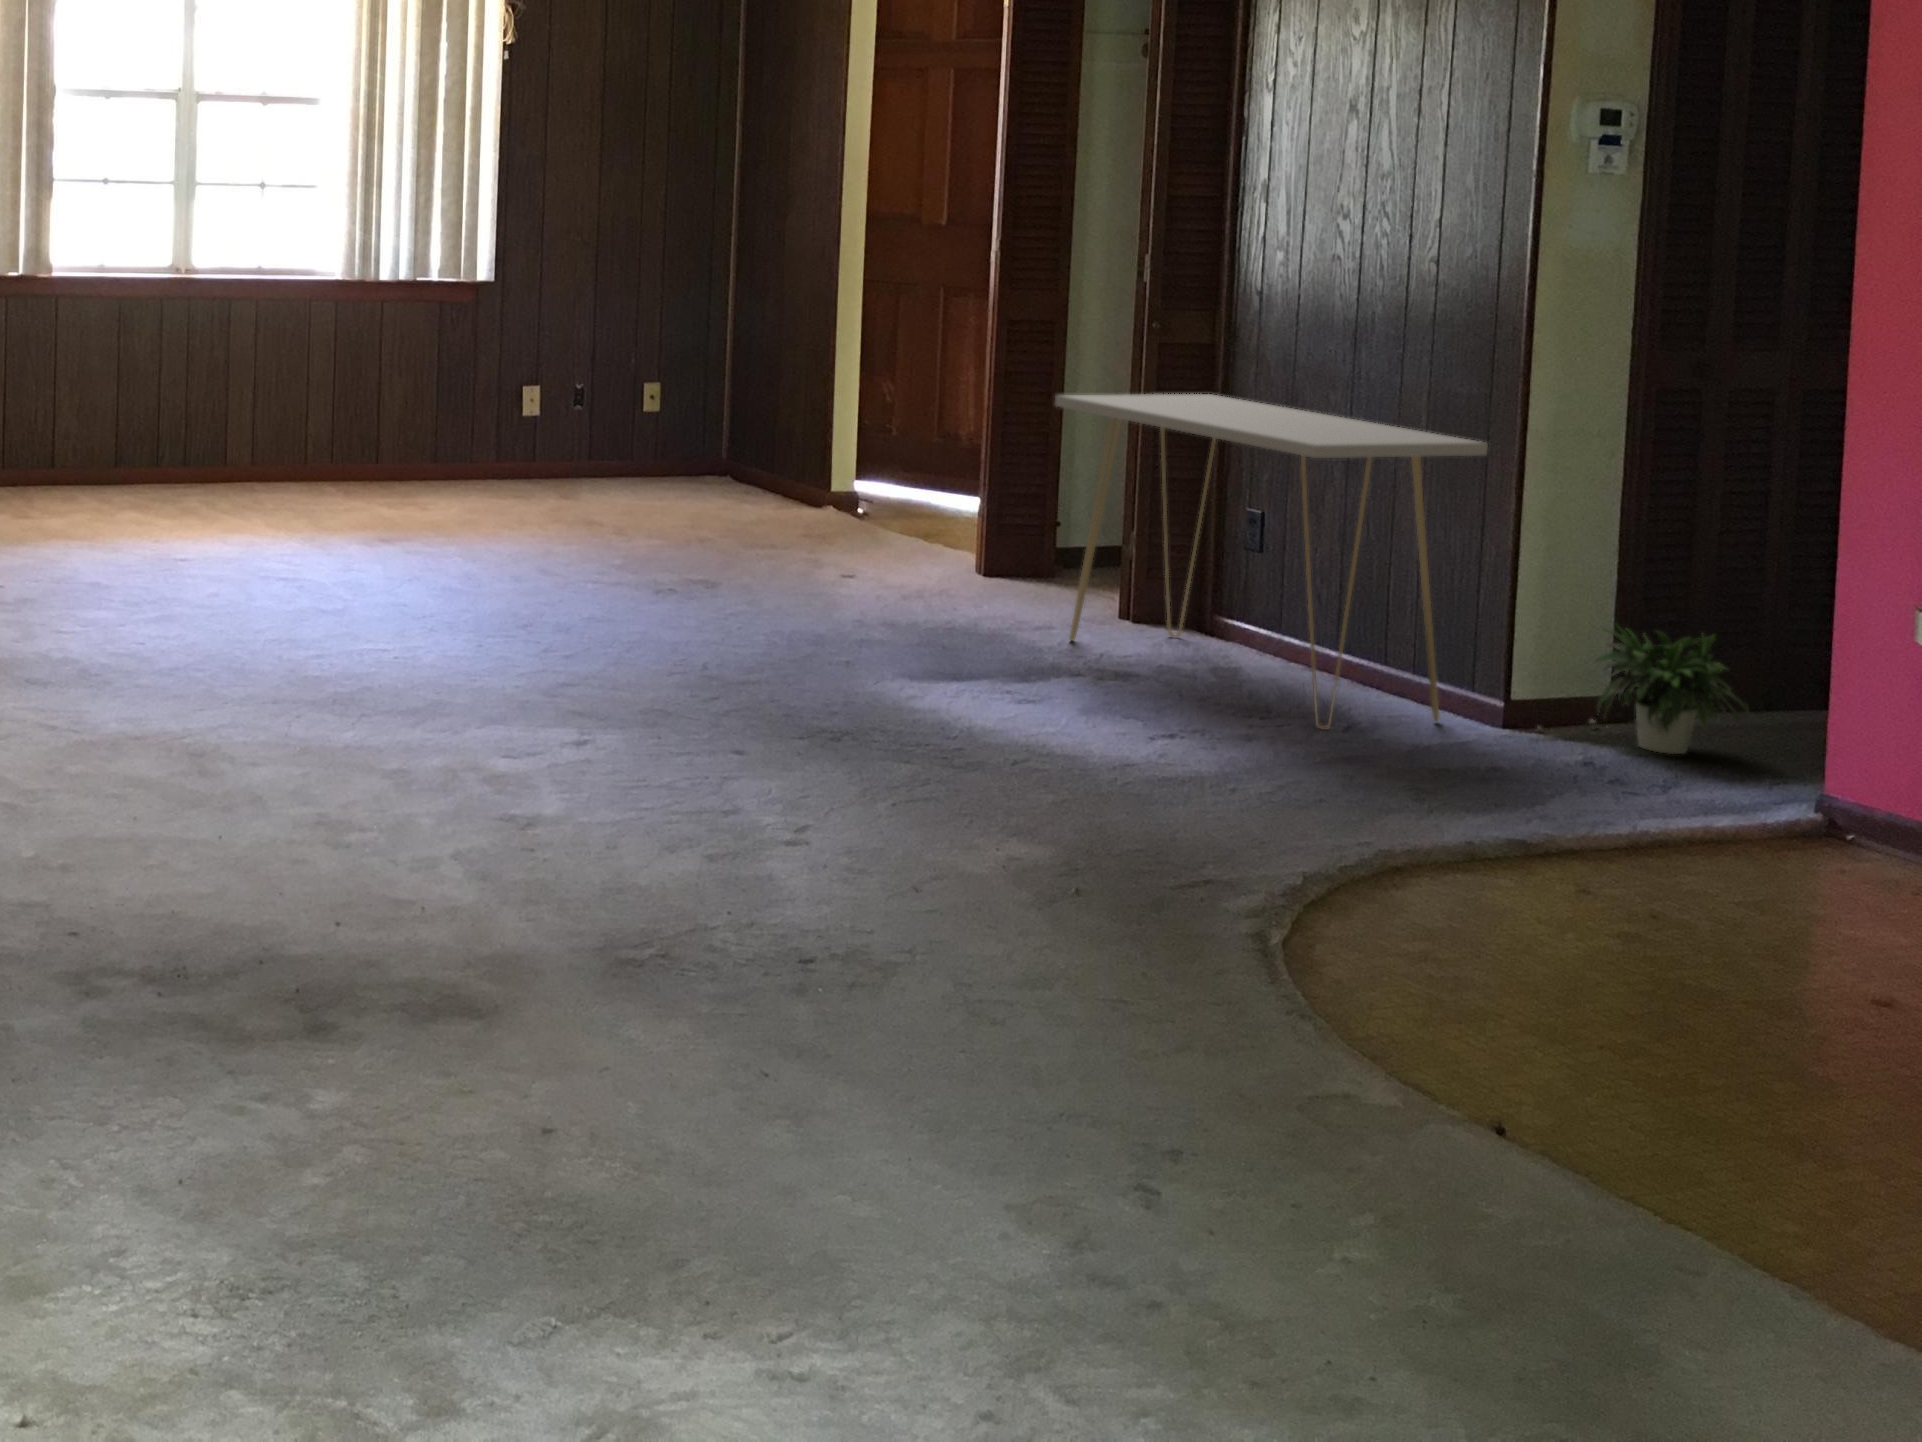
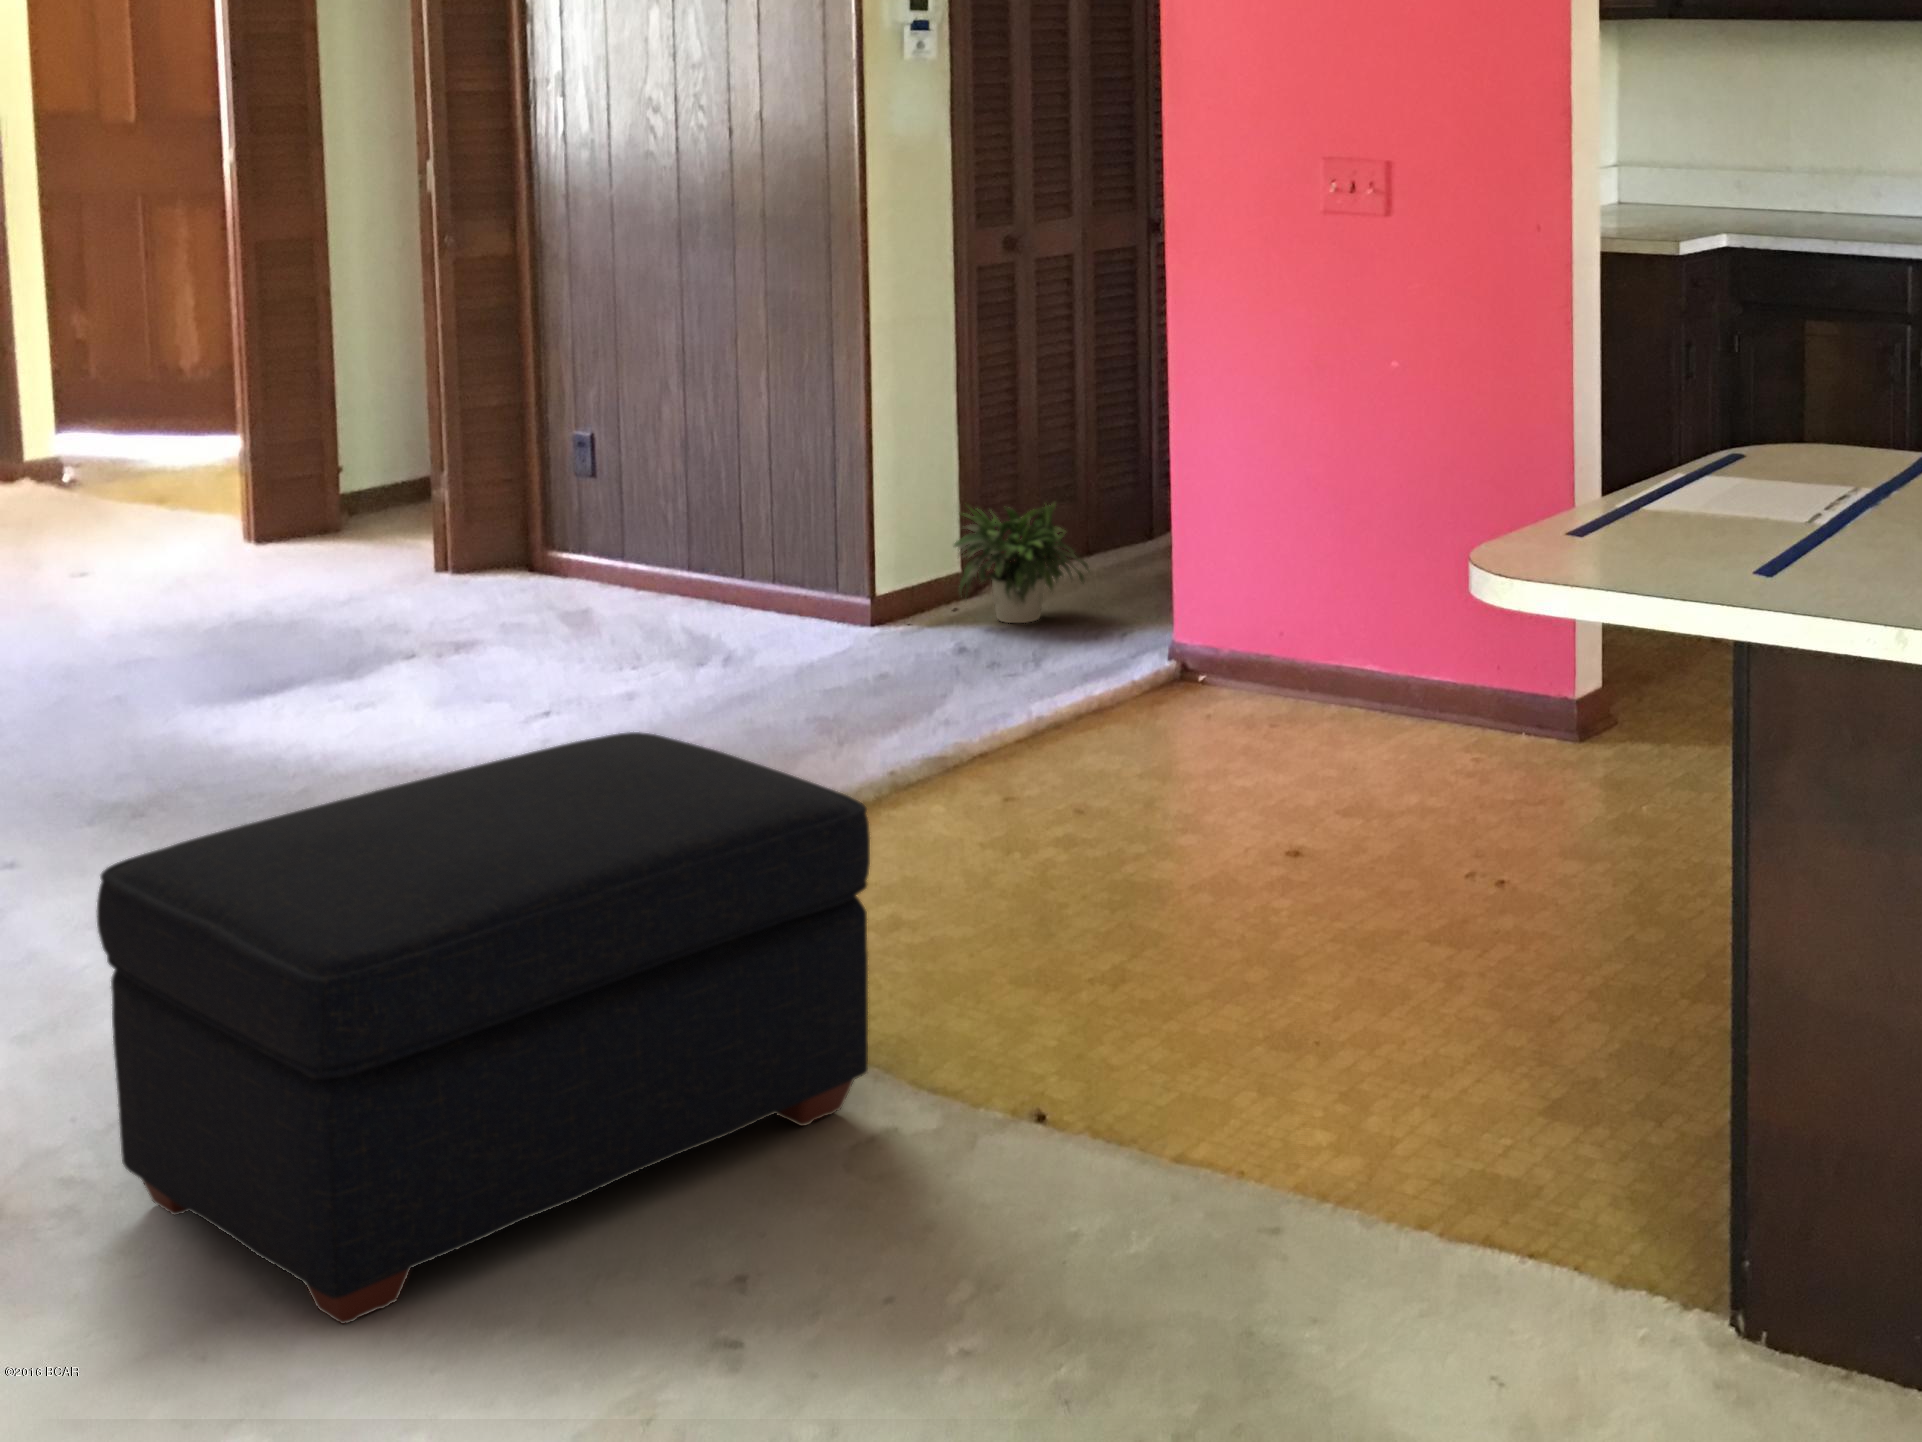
console table: present [1055,394,1488,730] -> none [342,312,834,669]
ottoman: none [746,706,1354,1088] -> present [96,732,870,1324]

